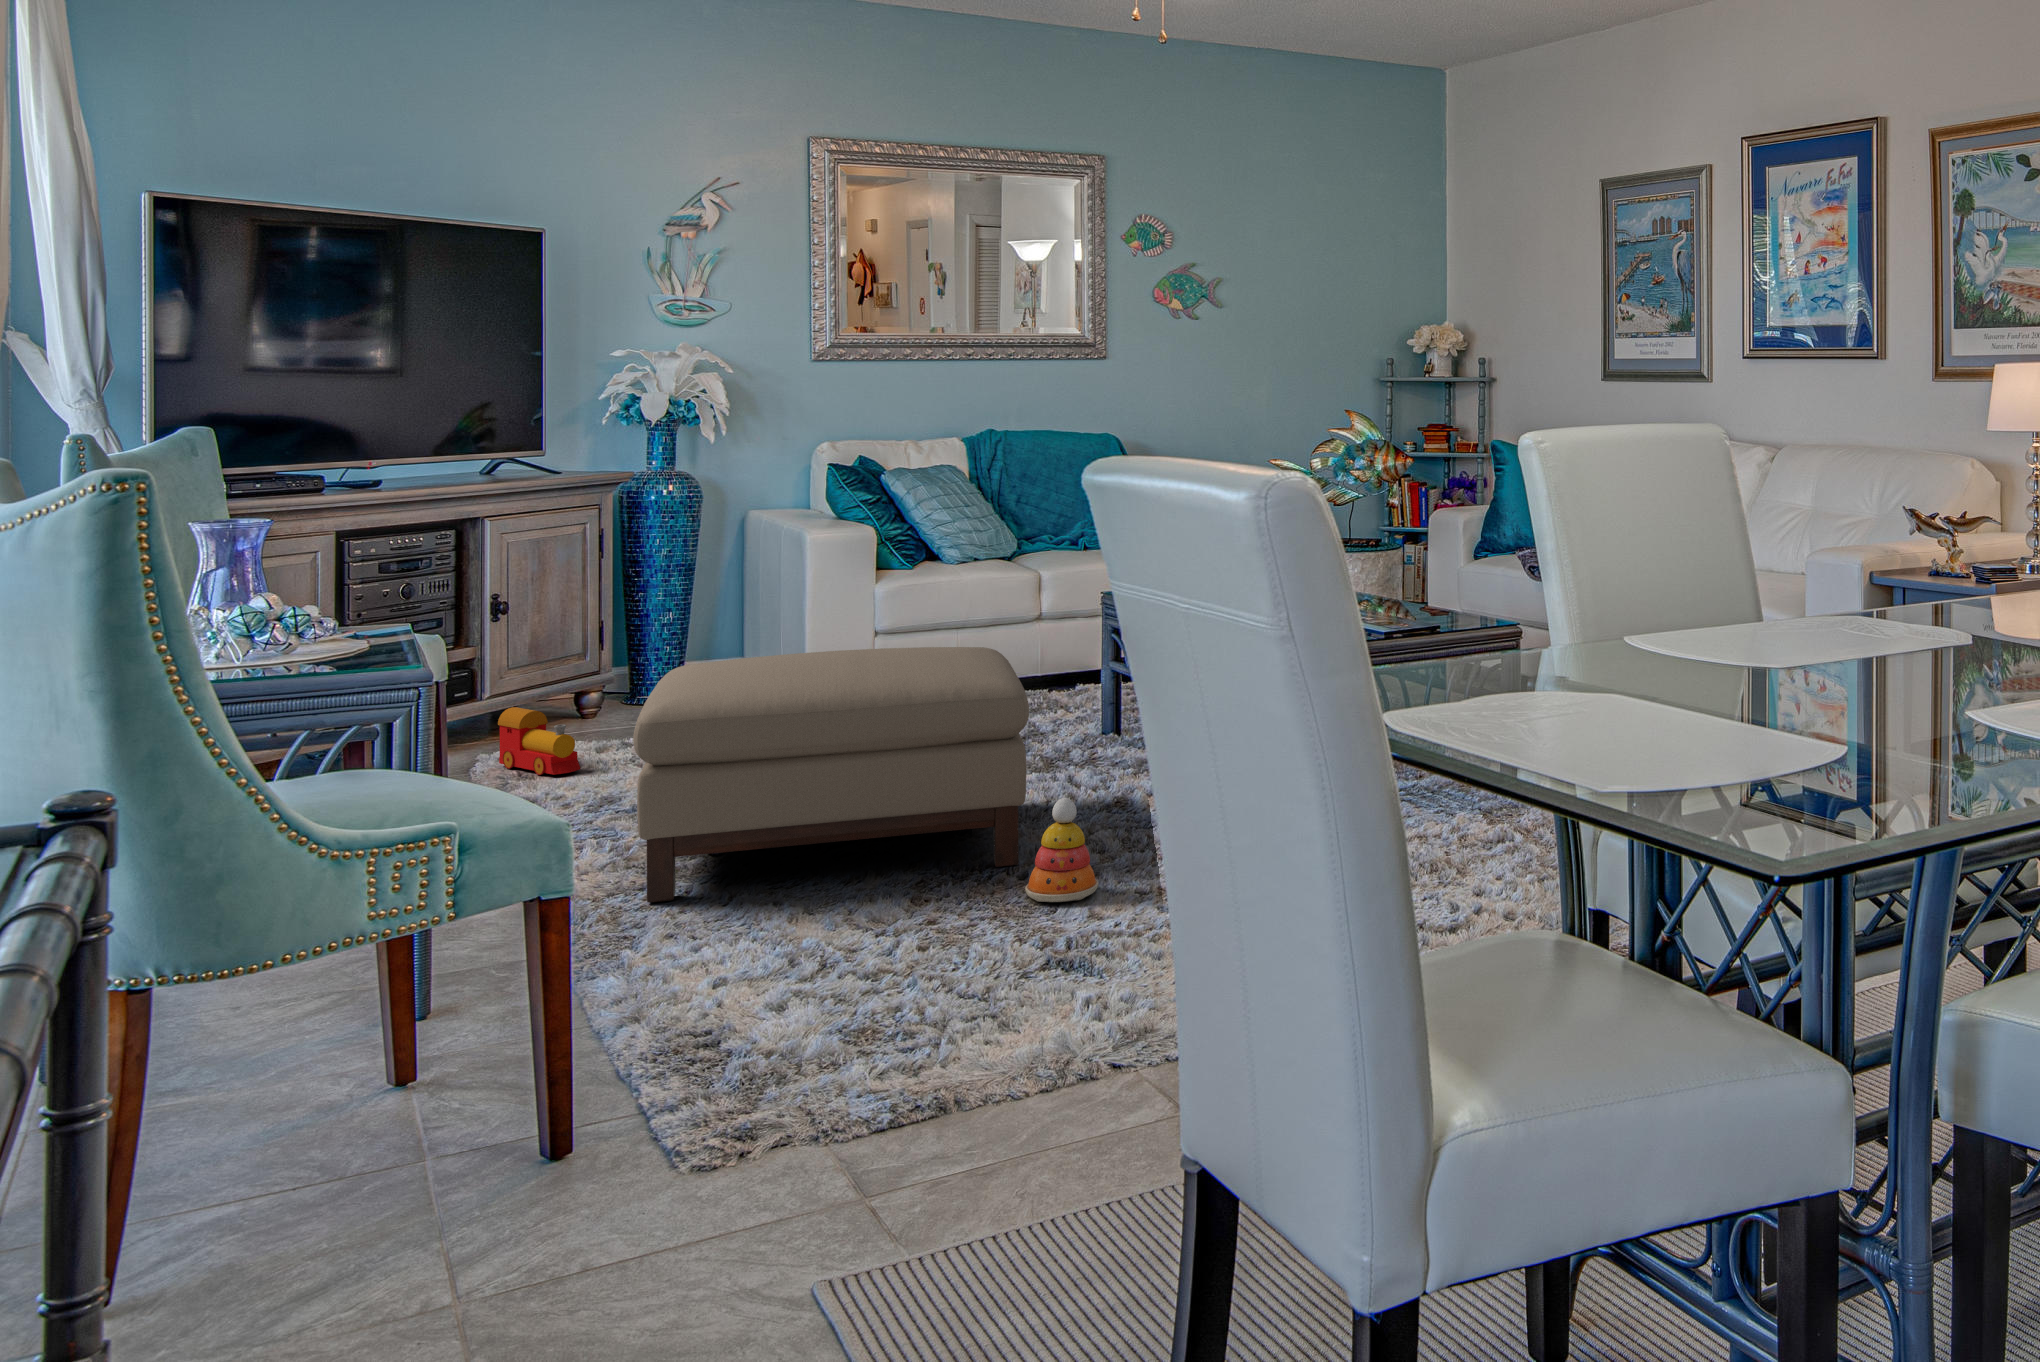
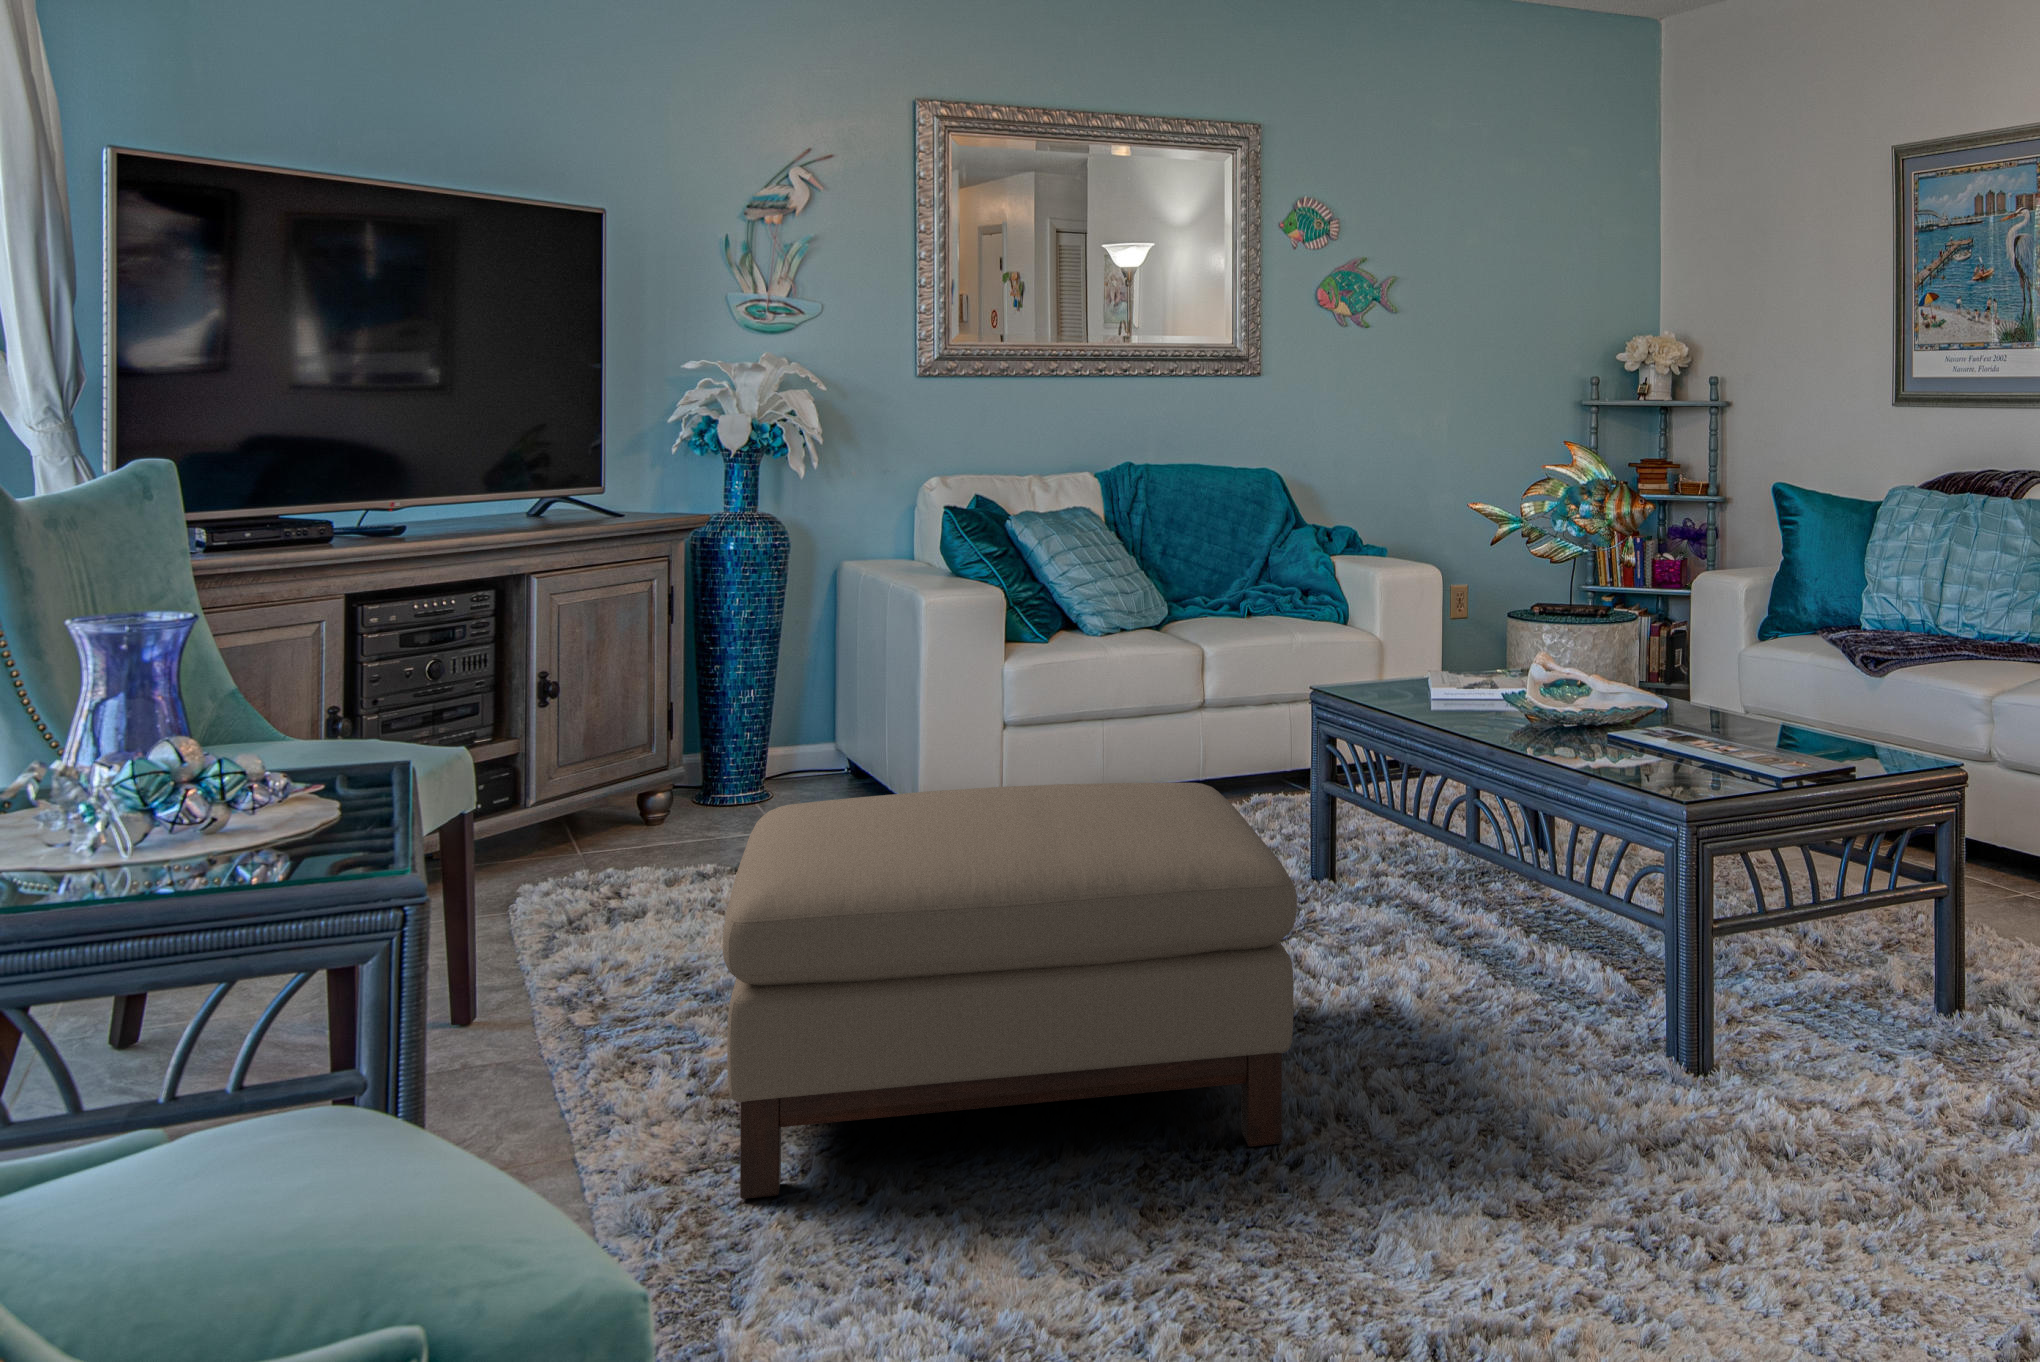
toy train: present [498,707,580,775] -> none [542,826,645,925]
stacking toy: present [1025,798,1098,902] -> none [1316,1064,1430,1241]

